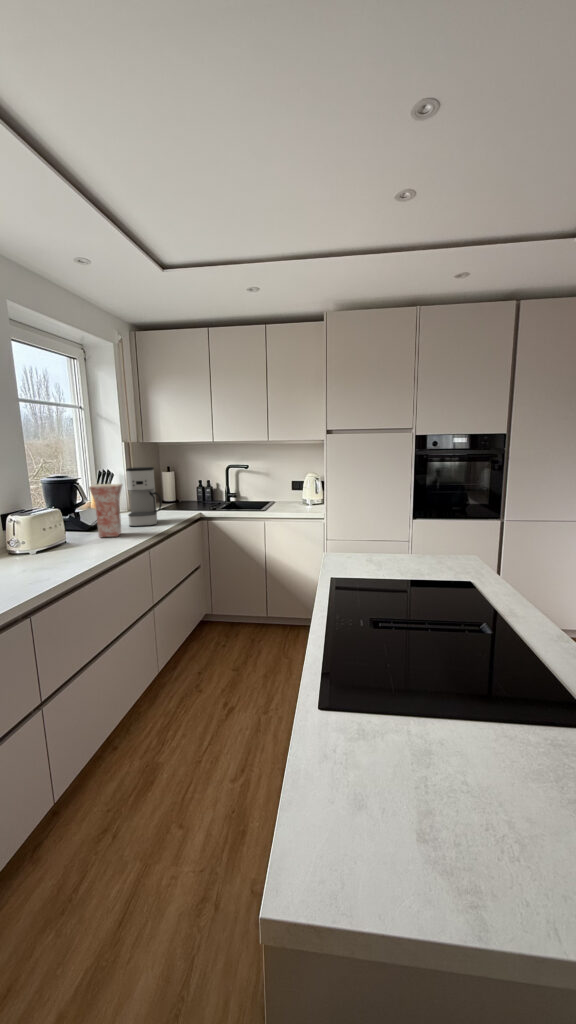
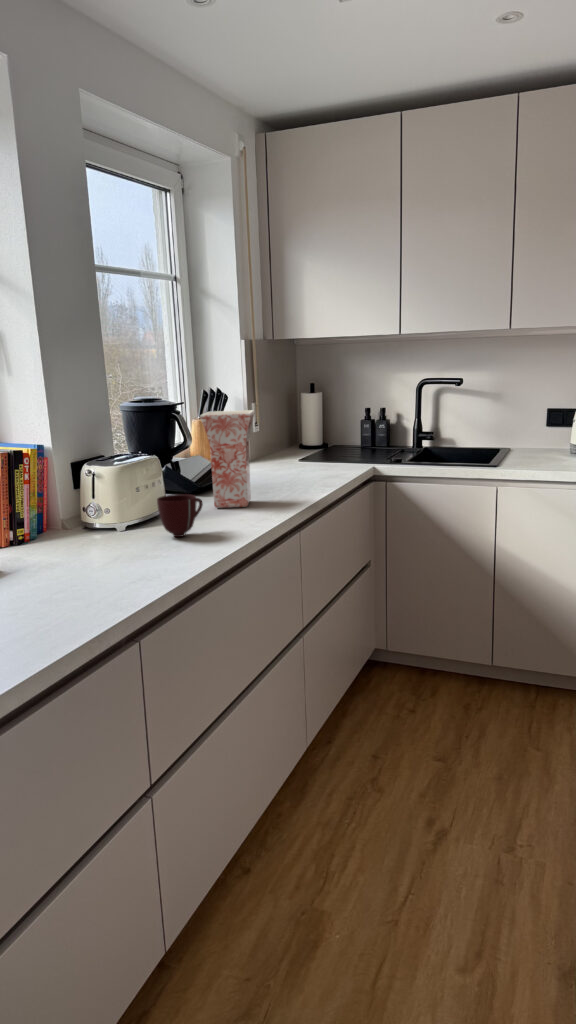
coffee maker: present [126,467,162,526] -> none [257,381,316,489]
mug: none [59,530,88,554] -> present [157,494,203,537]

